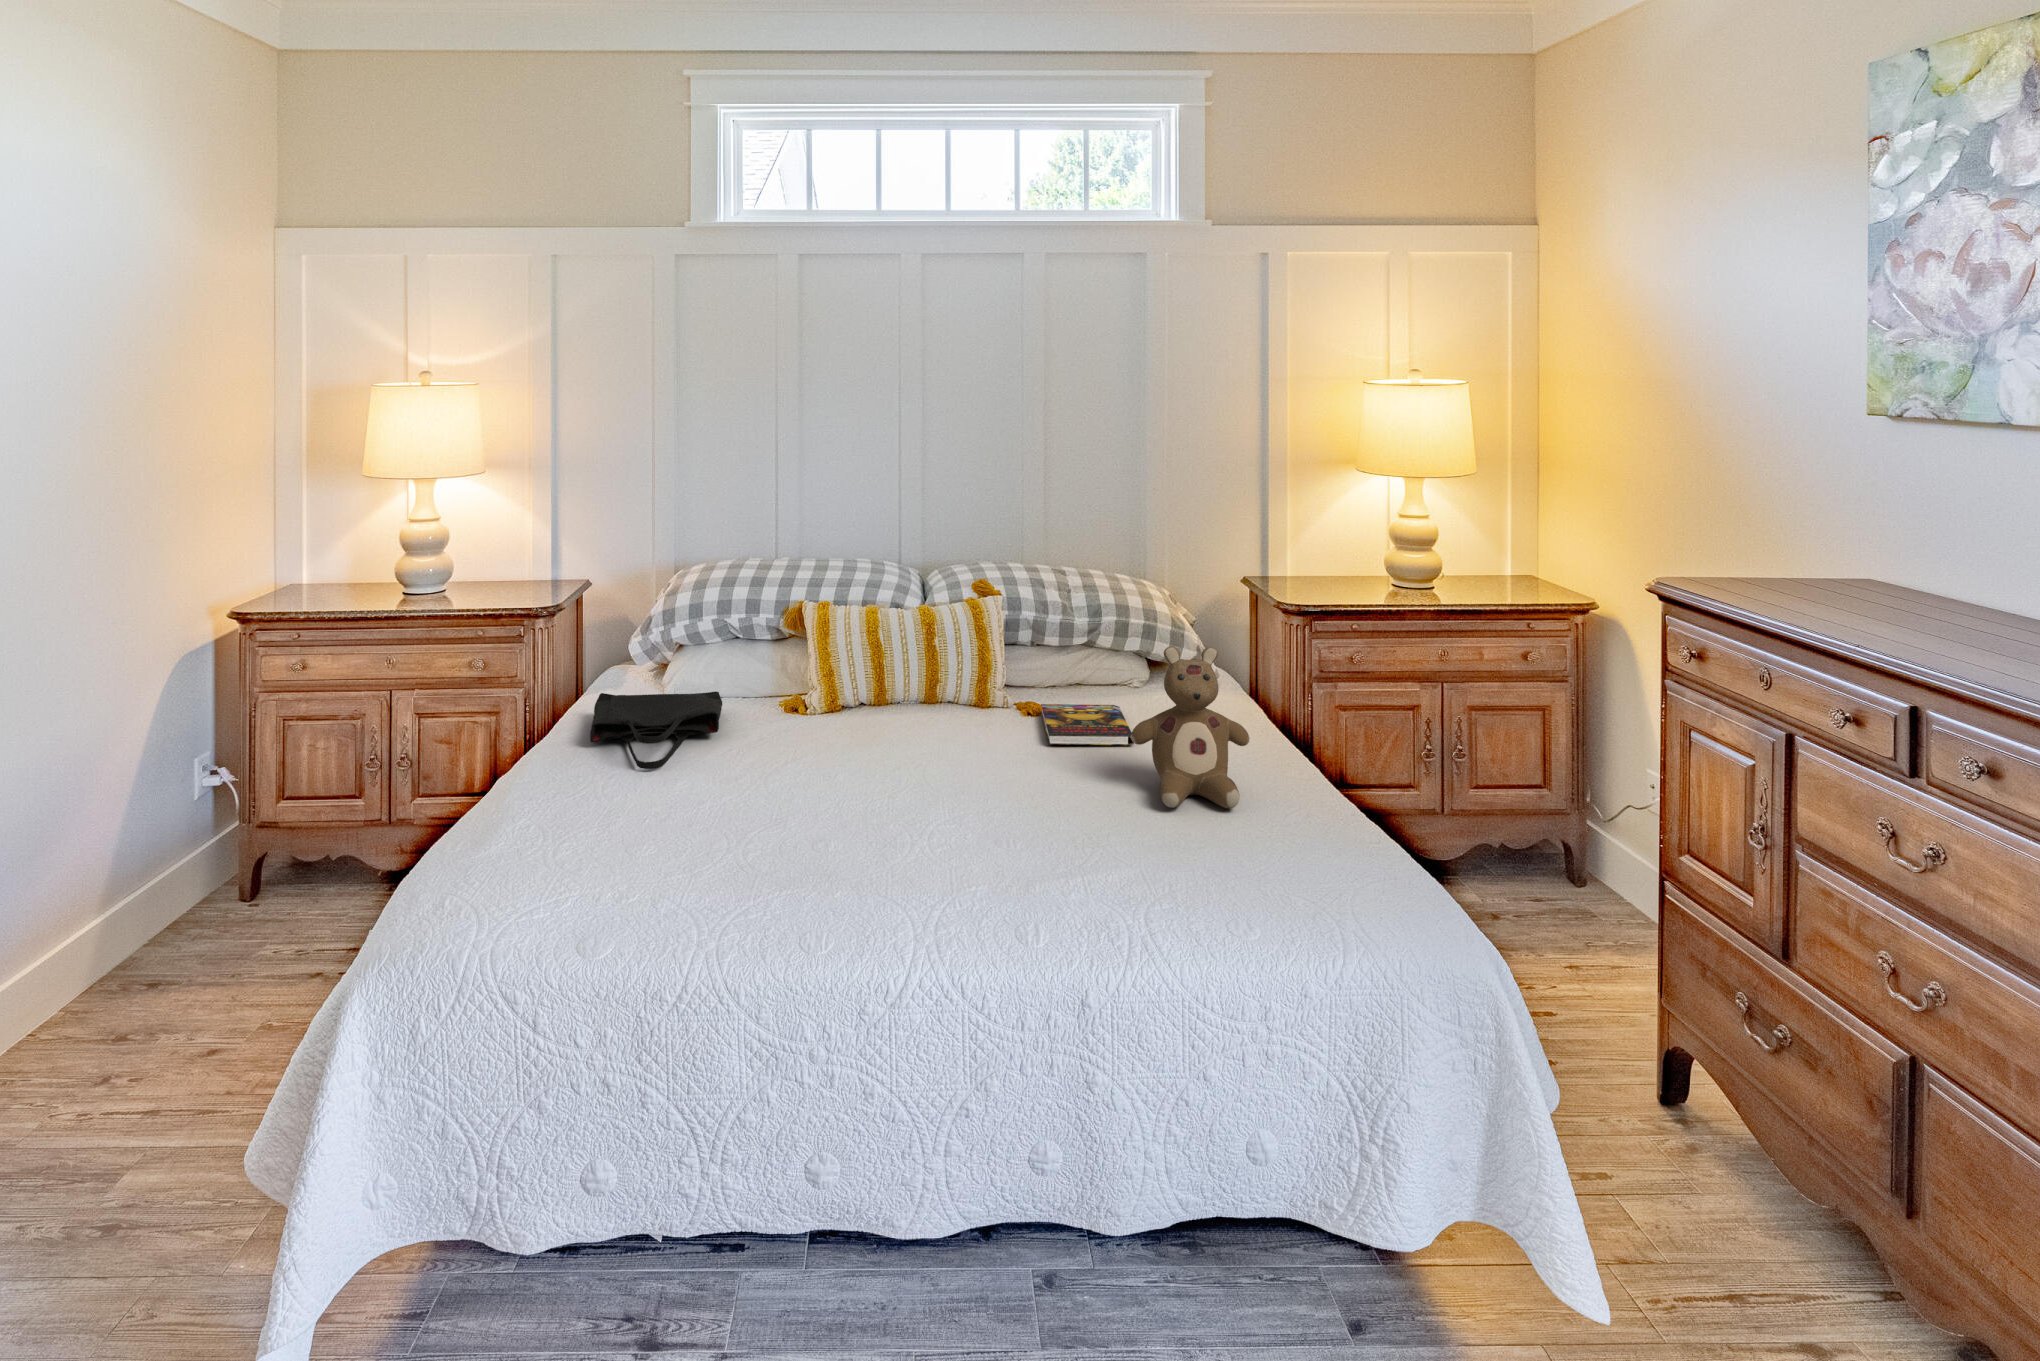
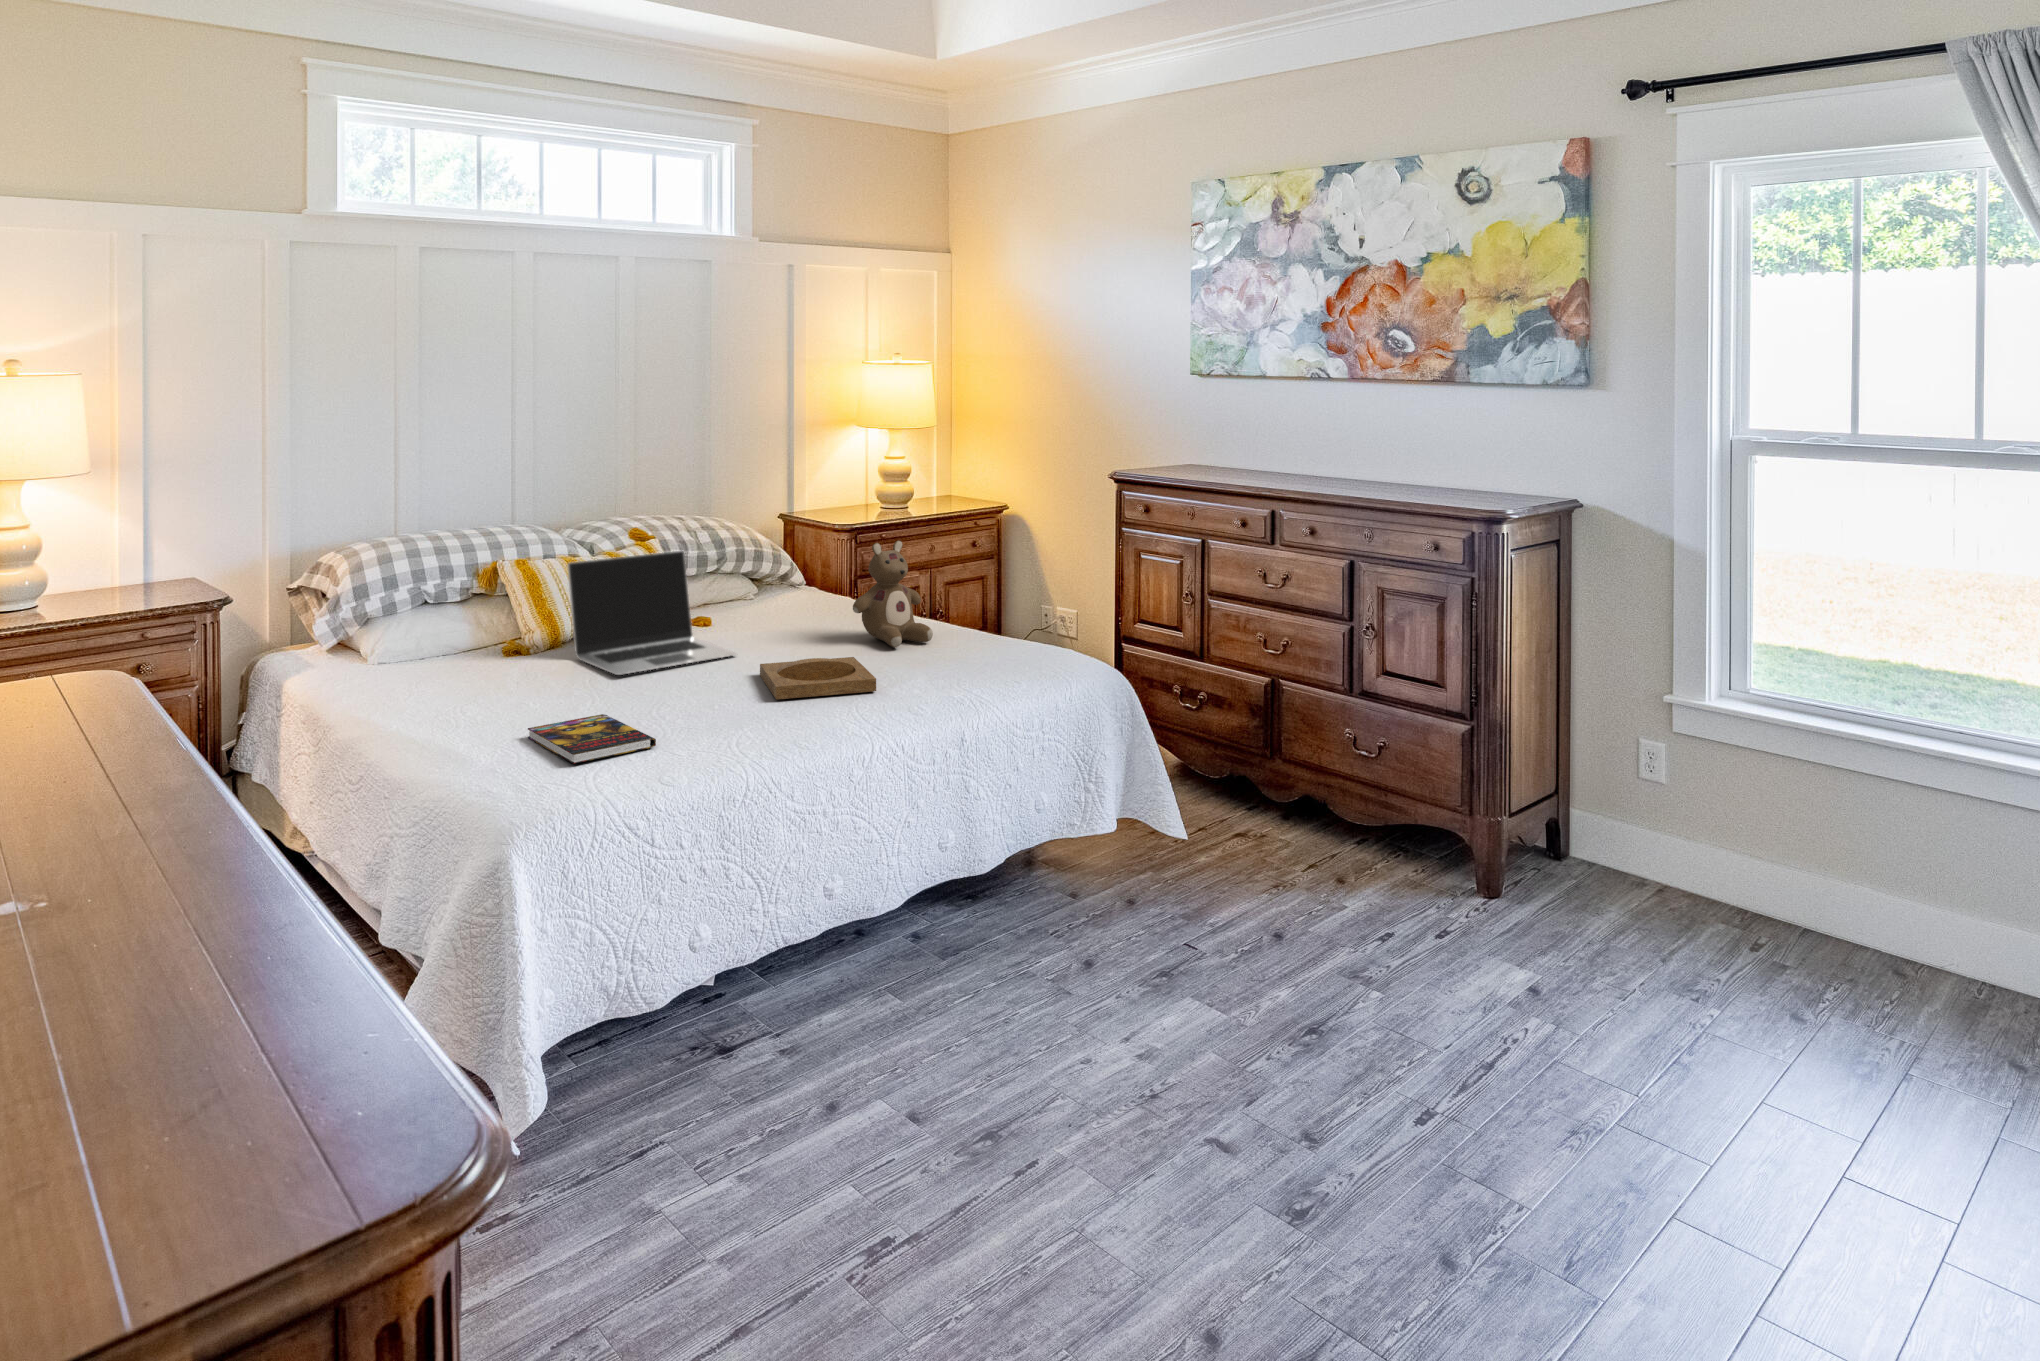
laptop: none [799,616,970,770] -> present [567,551,736,675]
tote bag: present [590,691,722,769] -> none [360,644,506,699]
book: present [1041,704,1134,745] -> present [528,714,656,764]
tray: none [891,794,1072,881] -> present [760,657,876,699]

